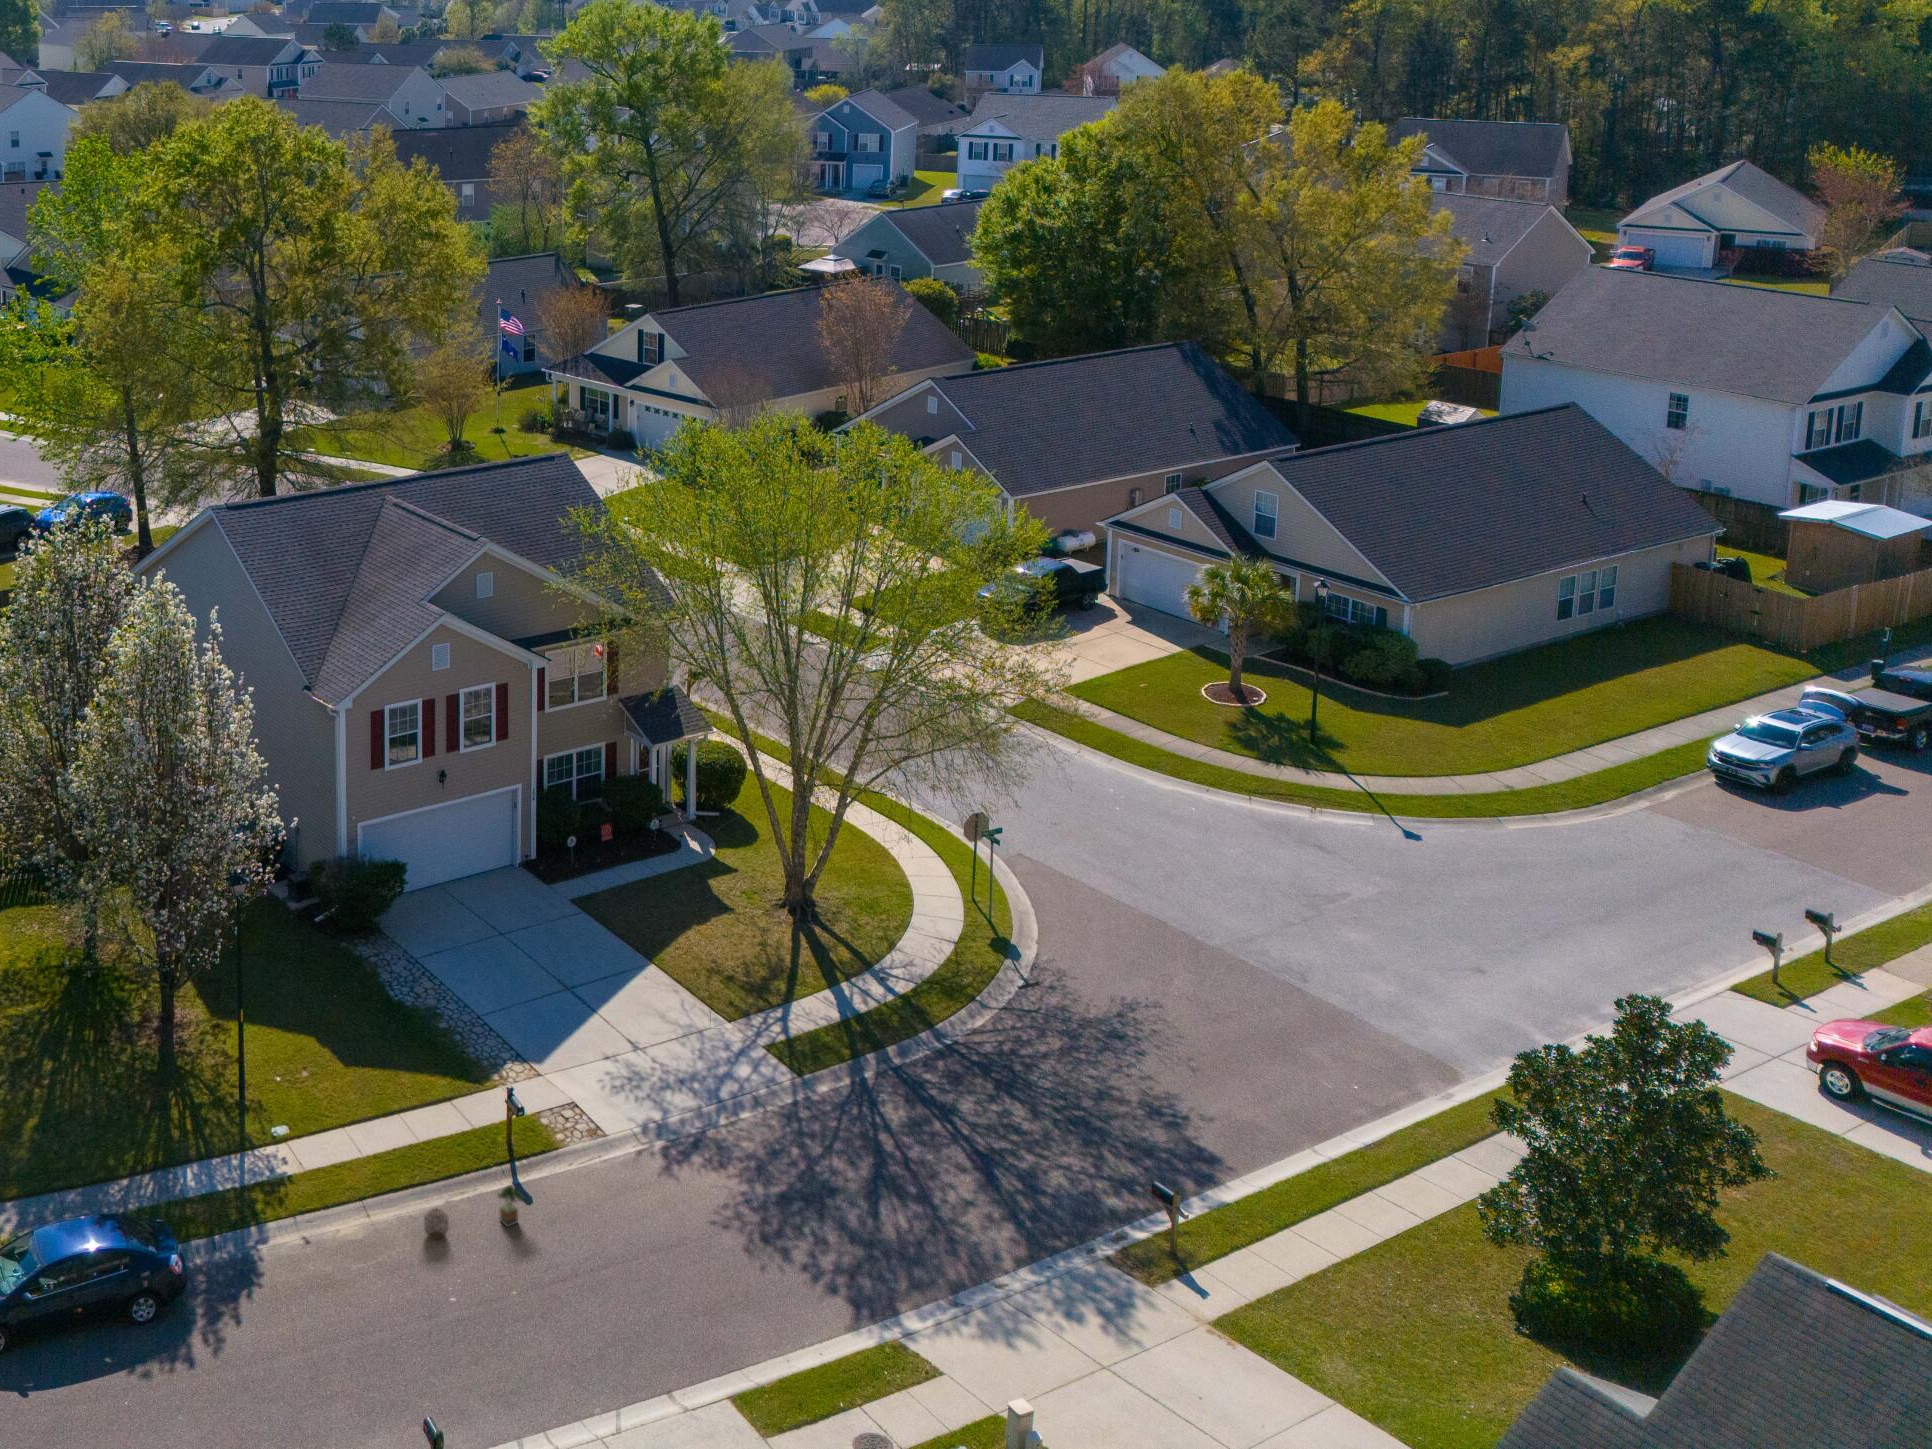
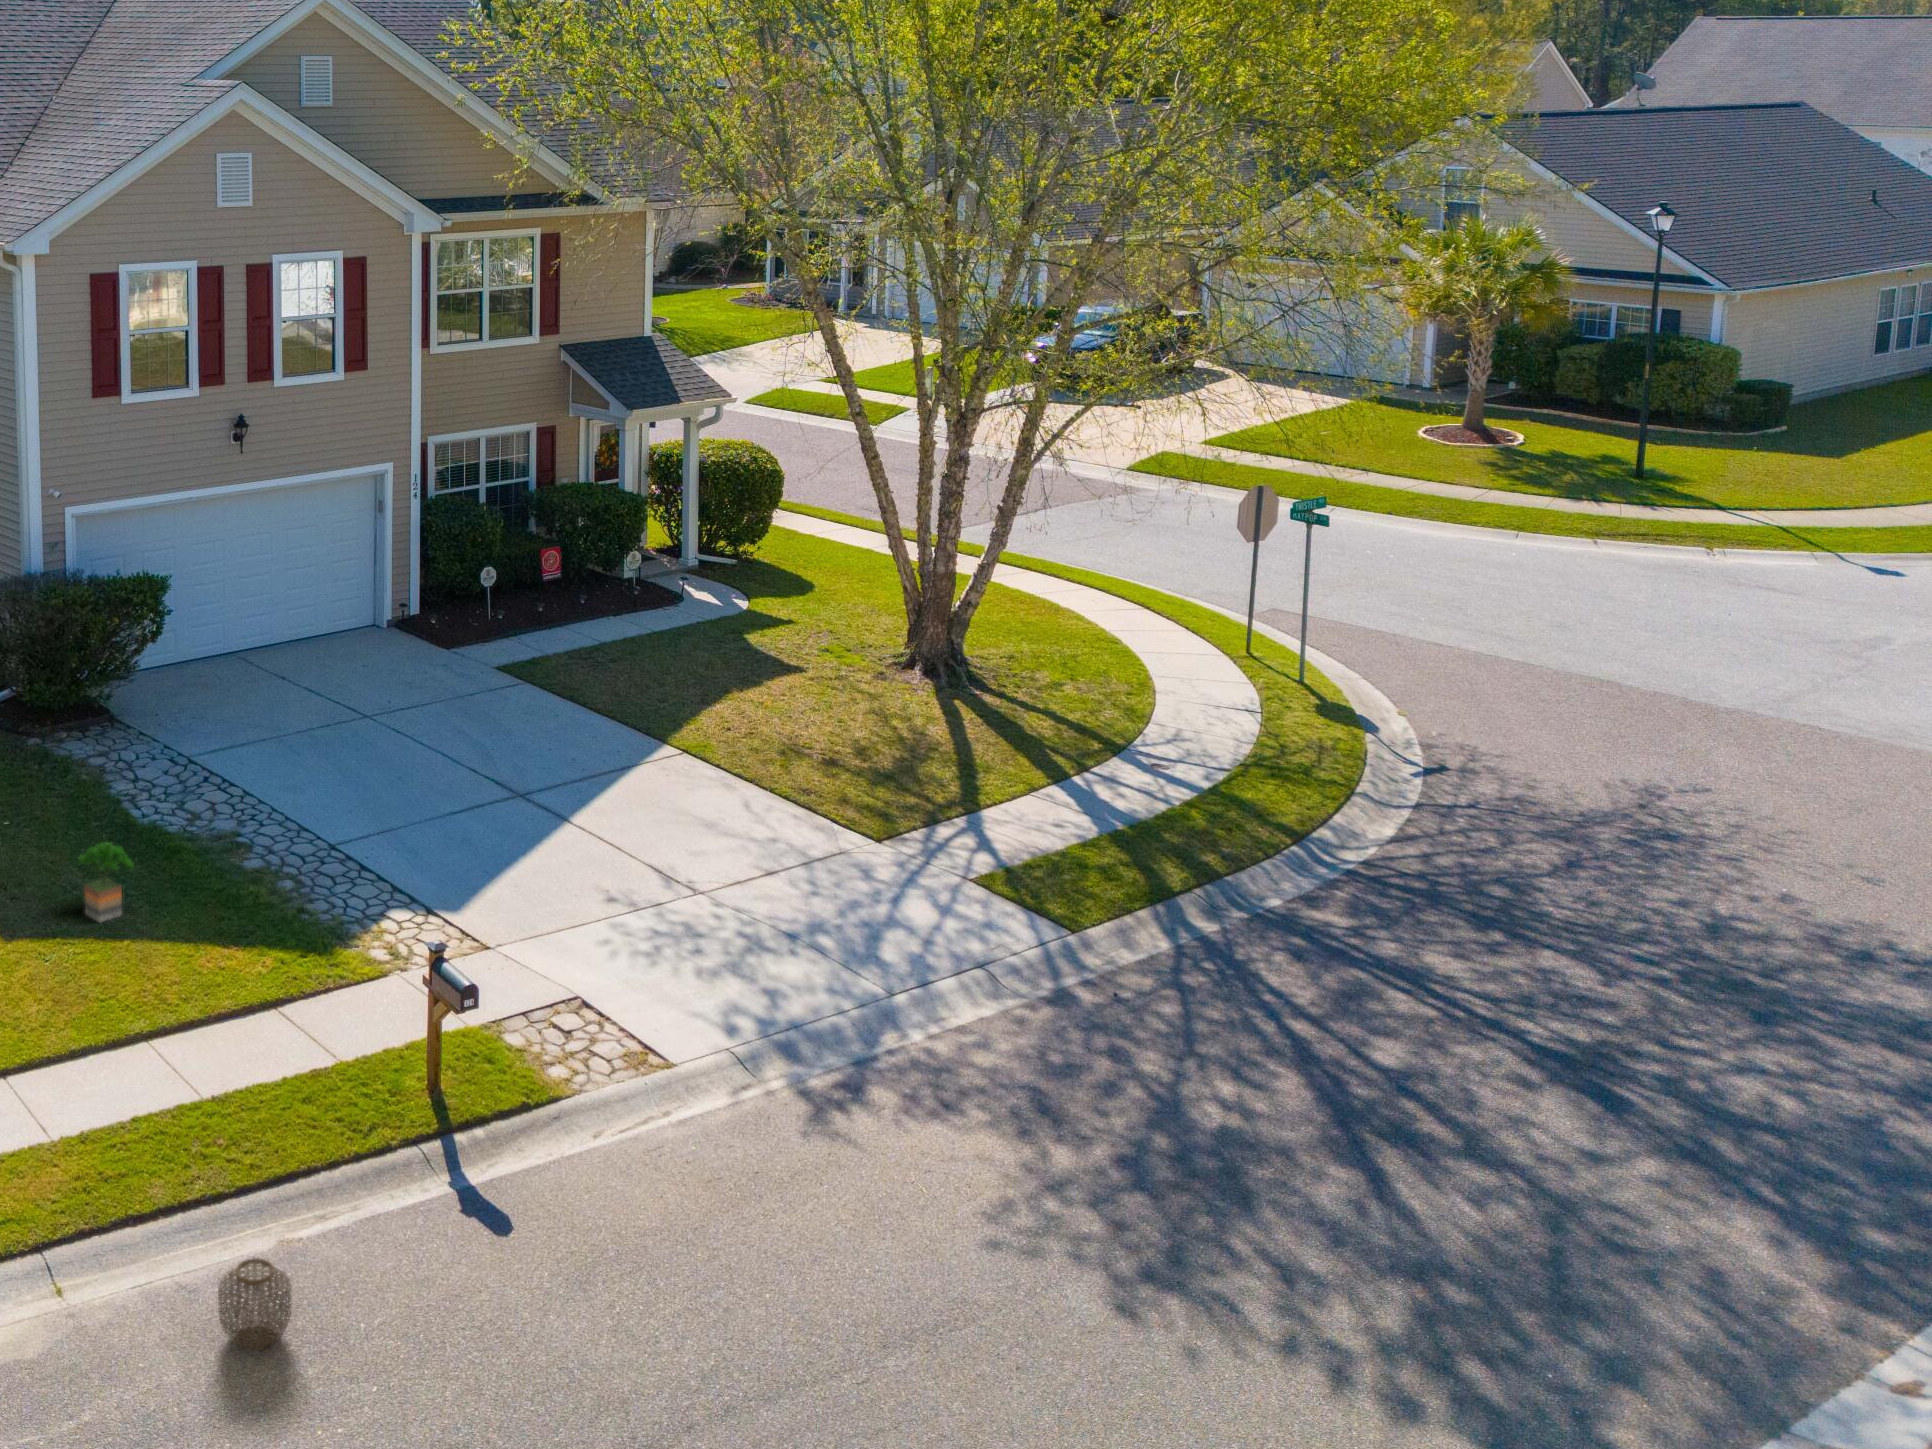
potted tree: present [498,1186,523,1227] -> present [79,843,133,922]

